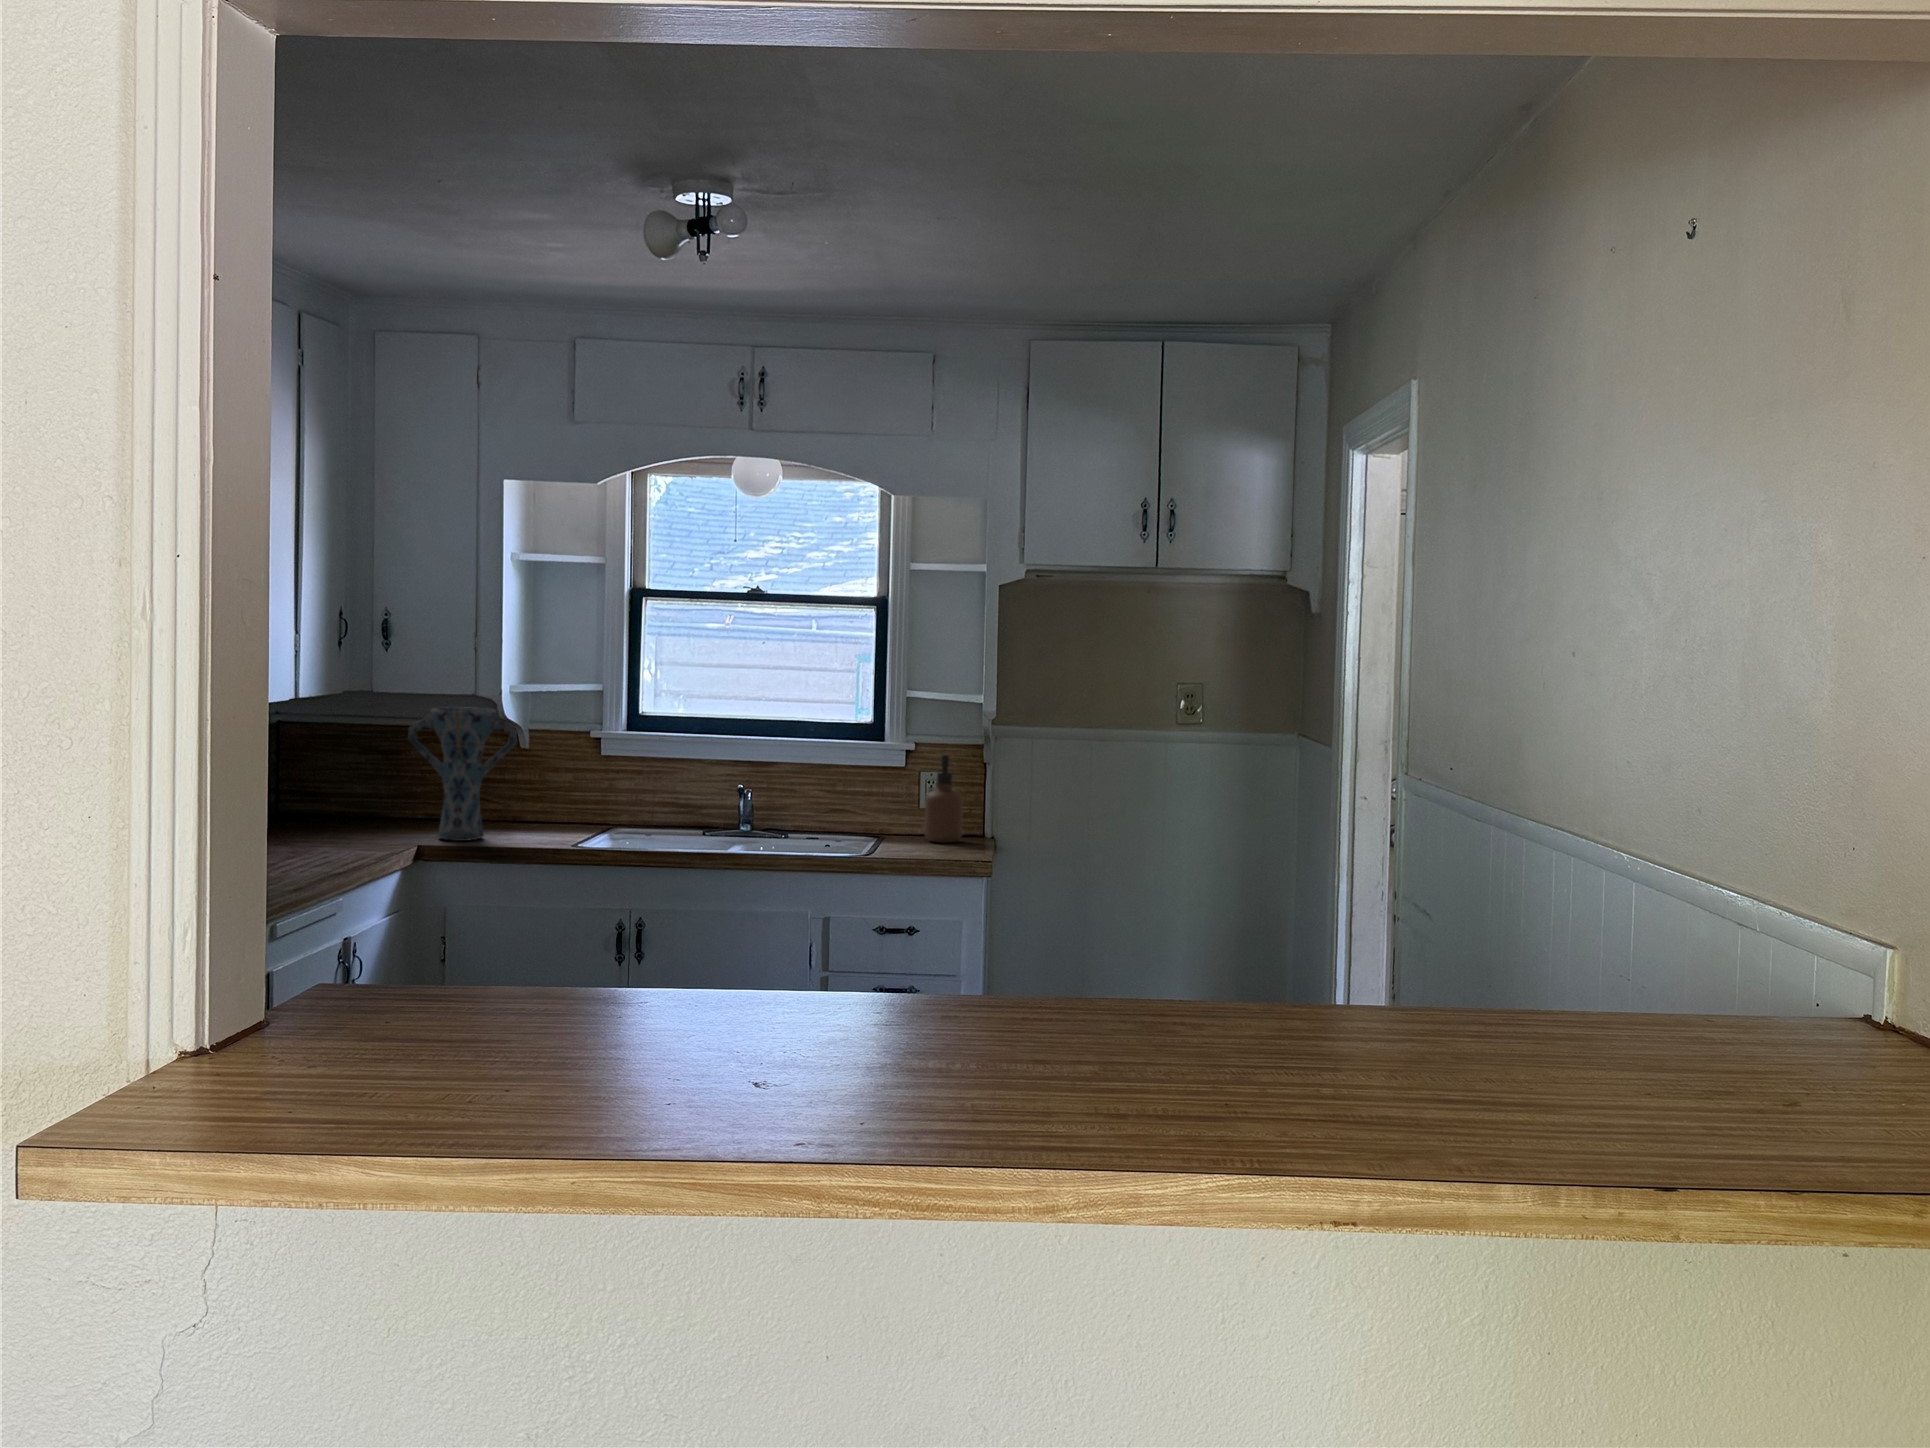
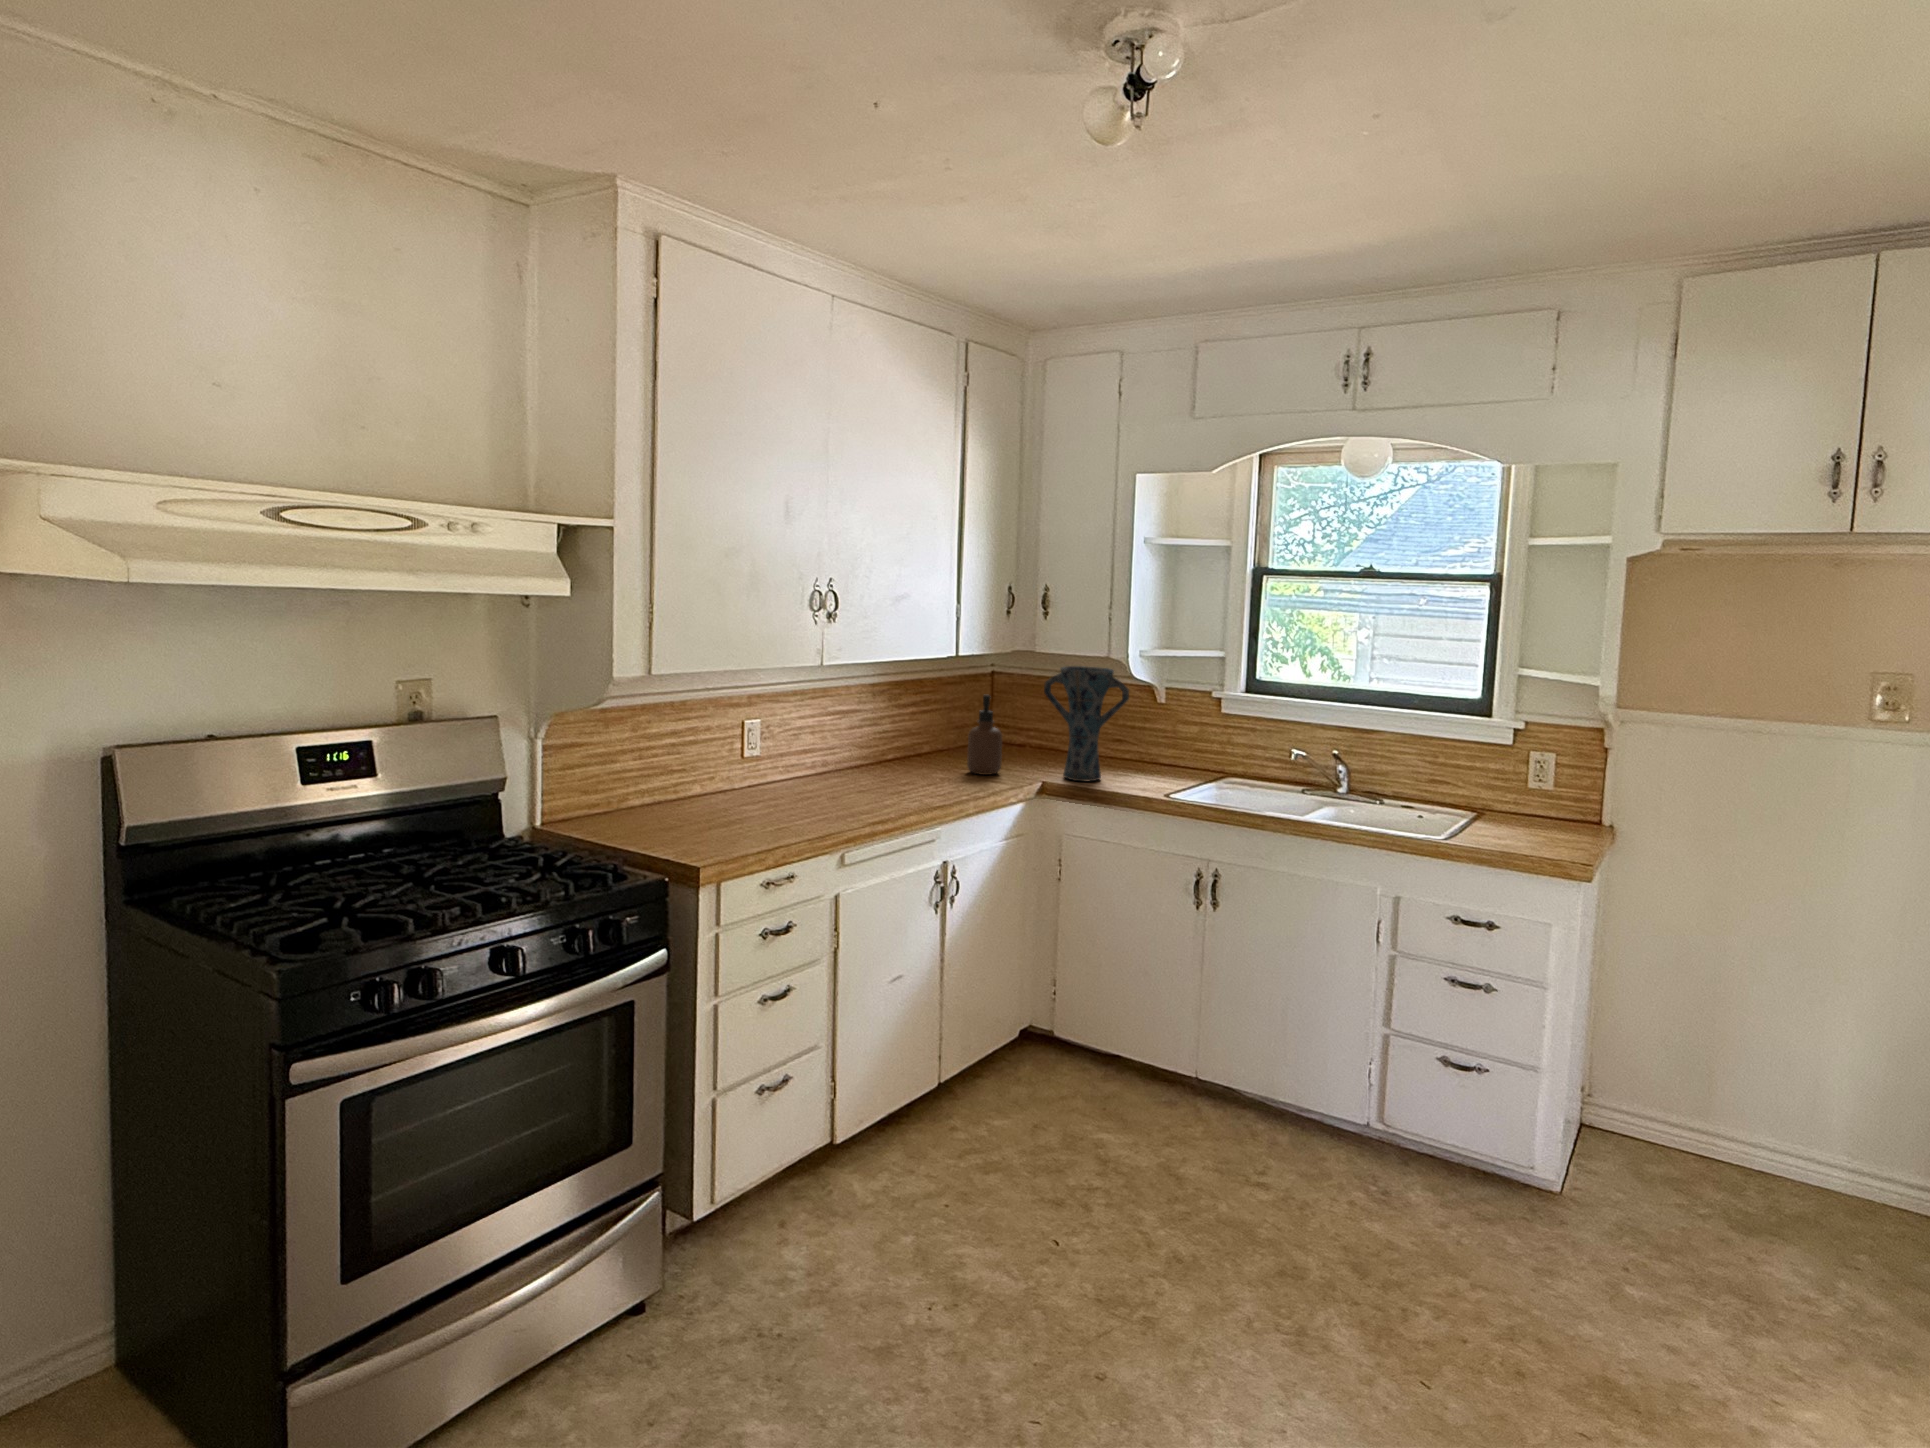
soap dispenser: present [924,754,963,843] -> present [967,695,1002,775]

